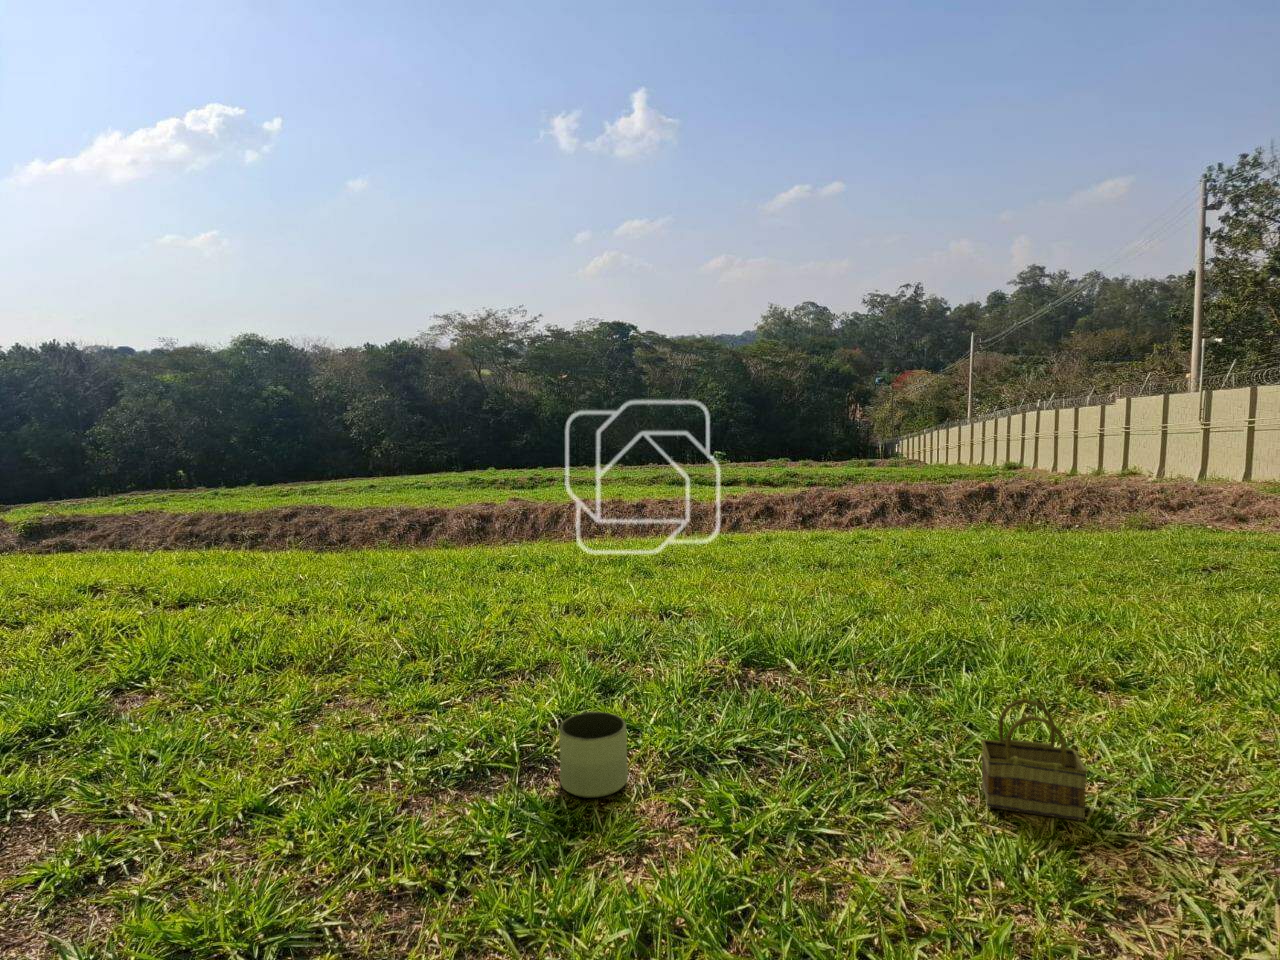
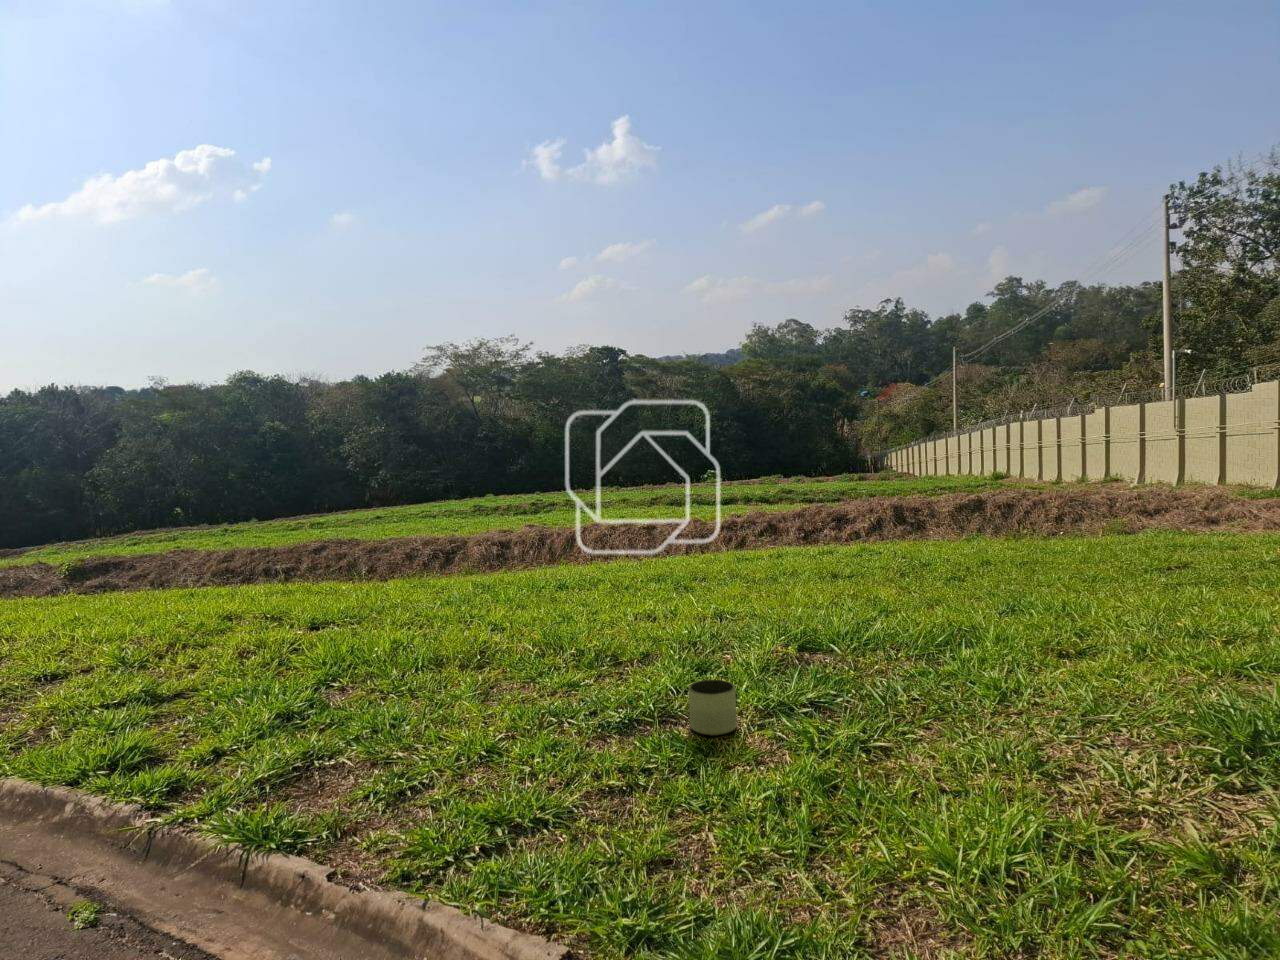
basket: present [981,699,1088,821] -> none [978,655,1048,731]

